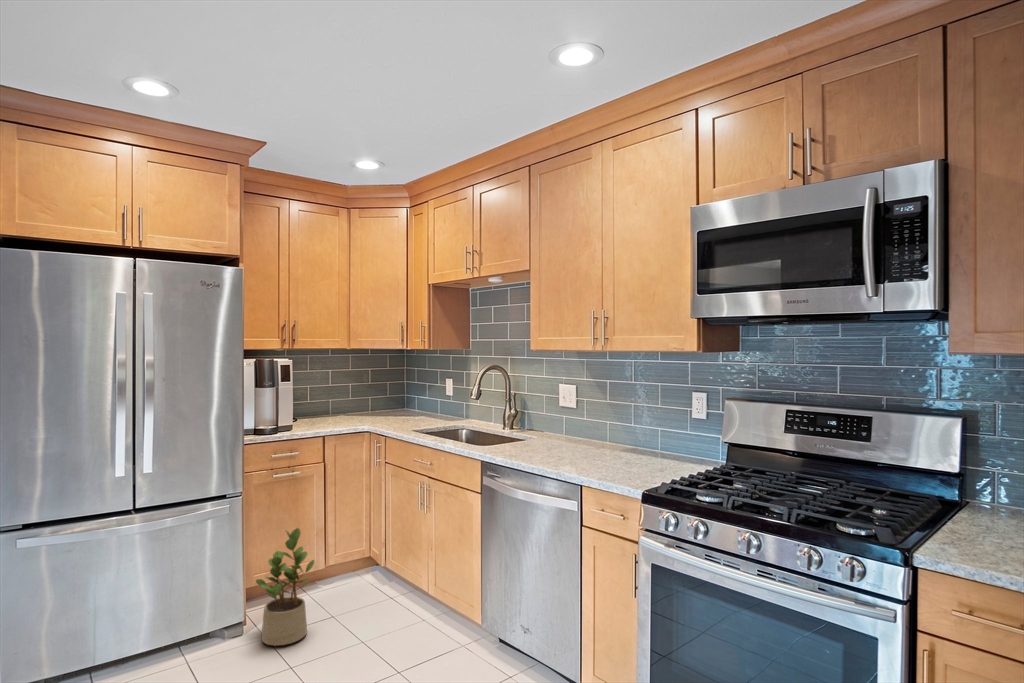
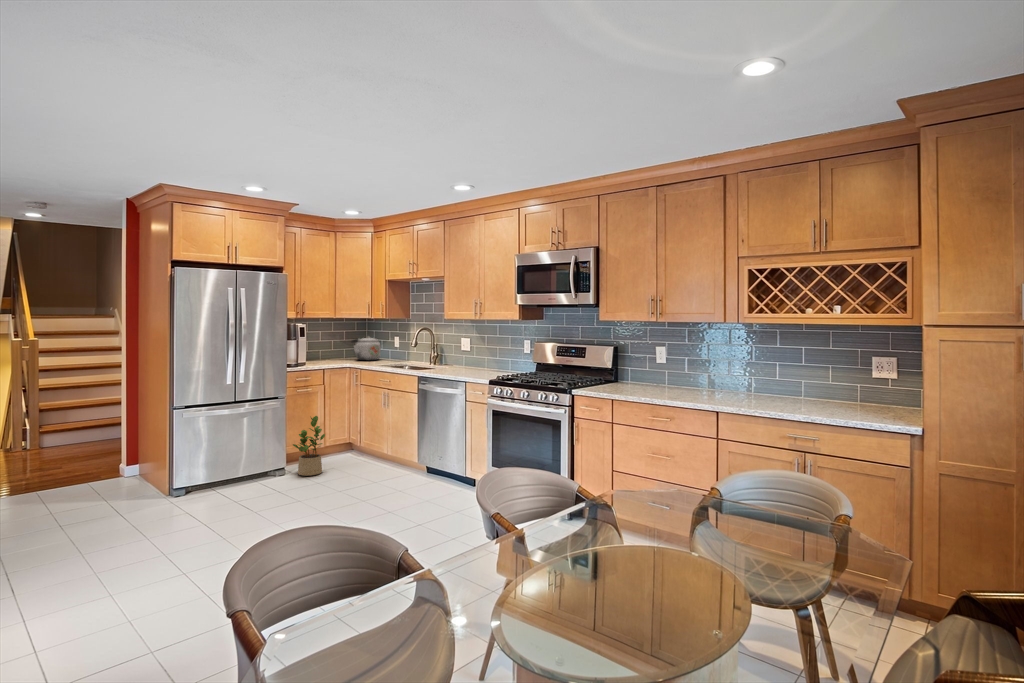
kettle: none [377,377,424,417] -> present [351,337,381,360]

